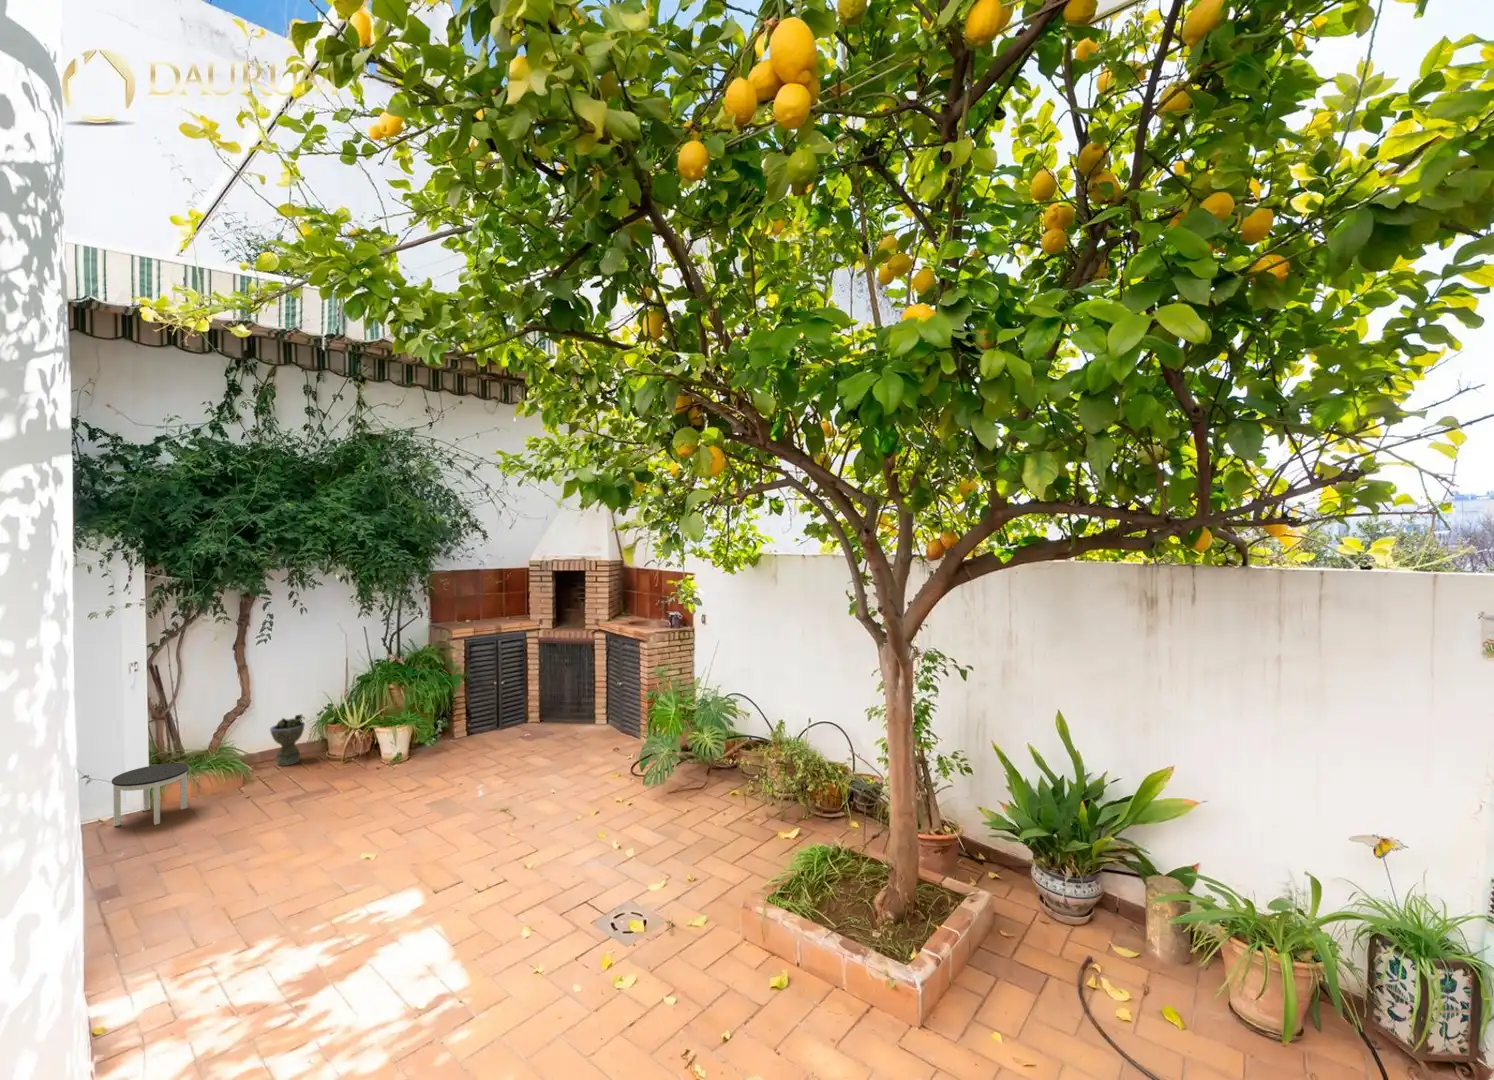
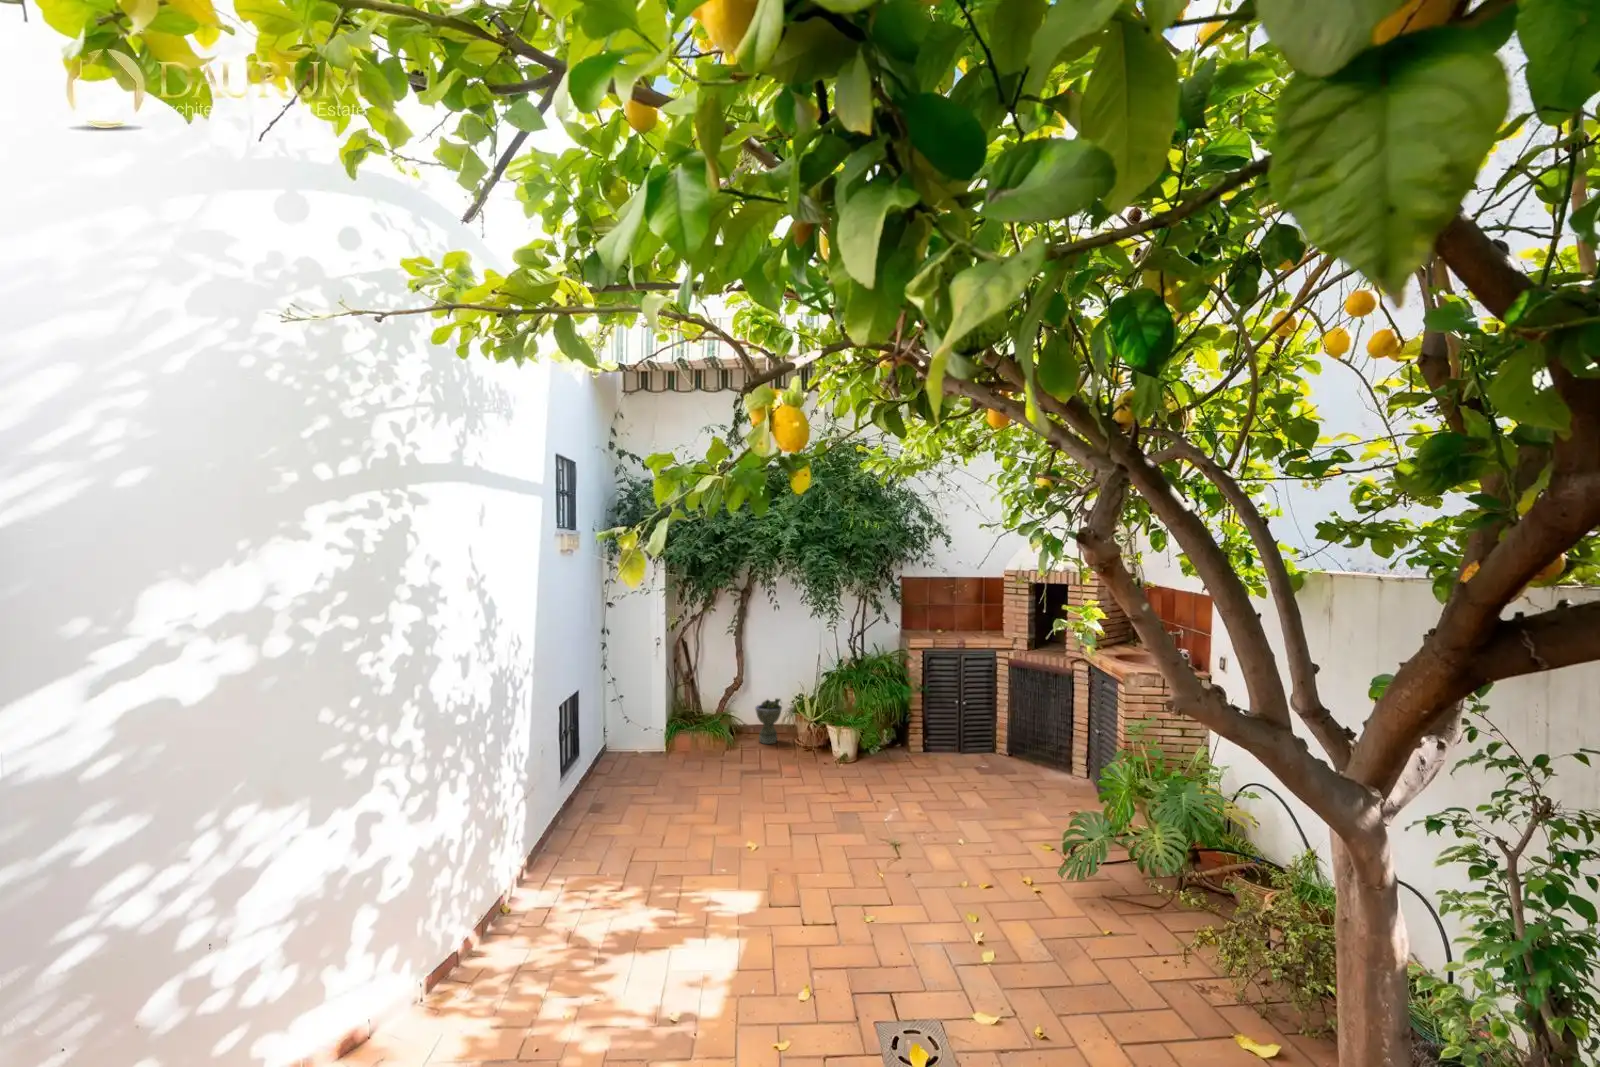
round table: present [112,763,188,826] -> none [635,718,683,767]

